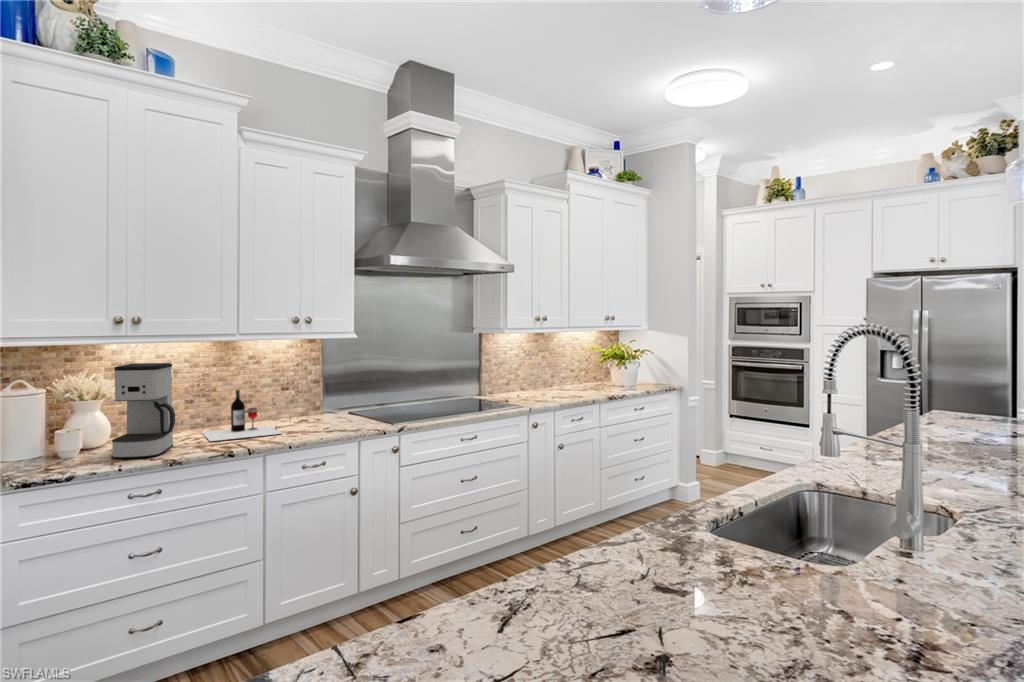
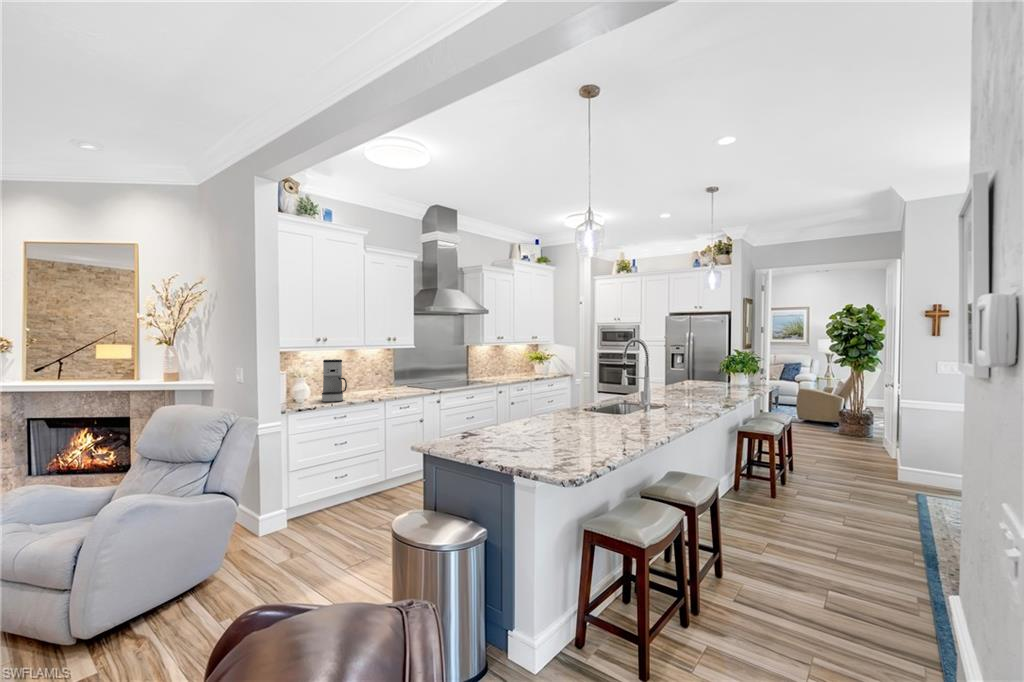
wine bottle: present [202,390,281,441] -> none [343,373,386,397]

